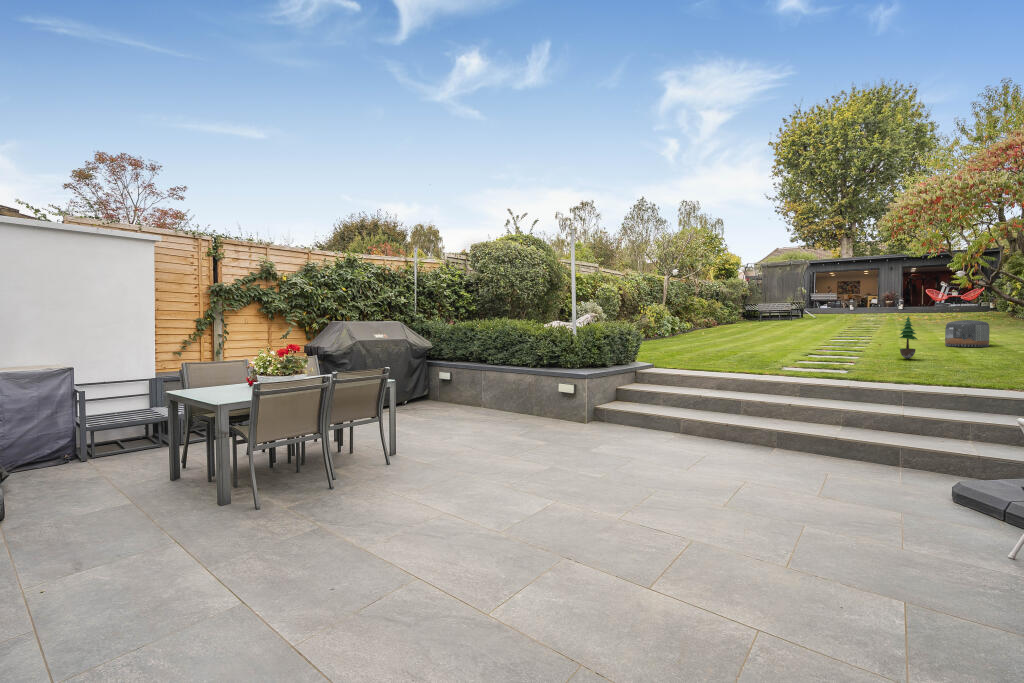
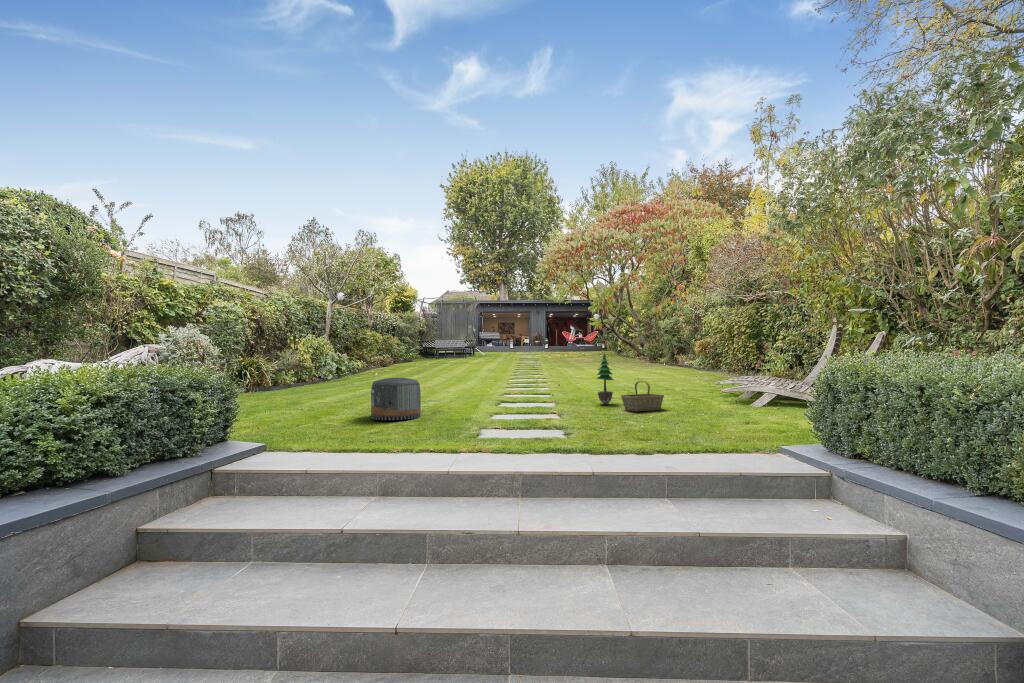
pouf: present [945,320,990,347] -> present [371,378,421,420]
basket: none [919,340,966,364] -> present [621,381,664,411]

